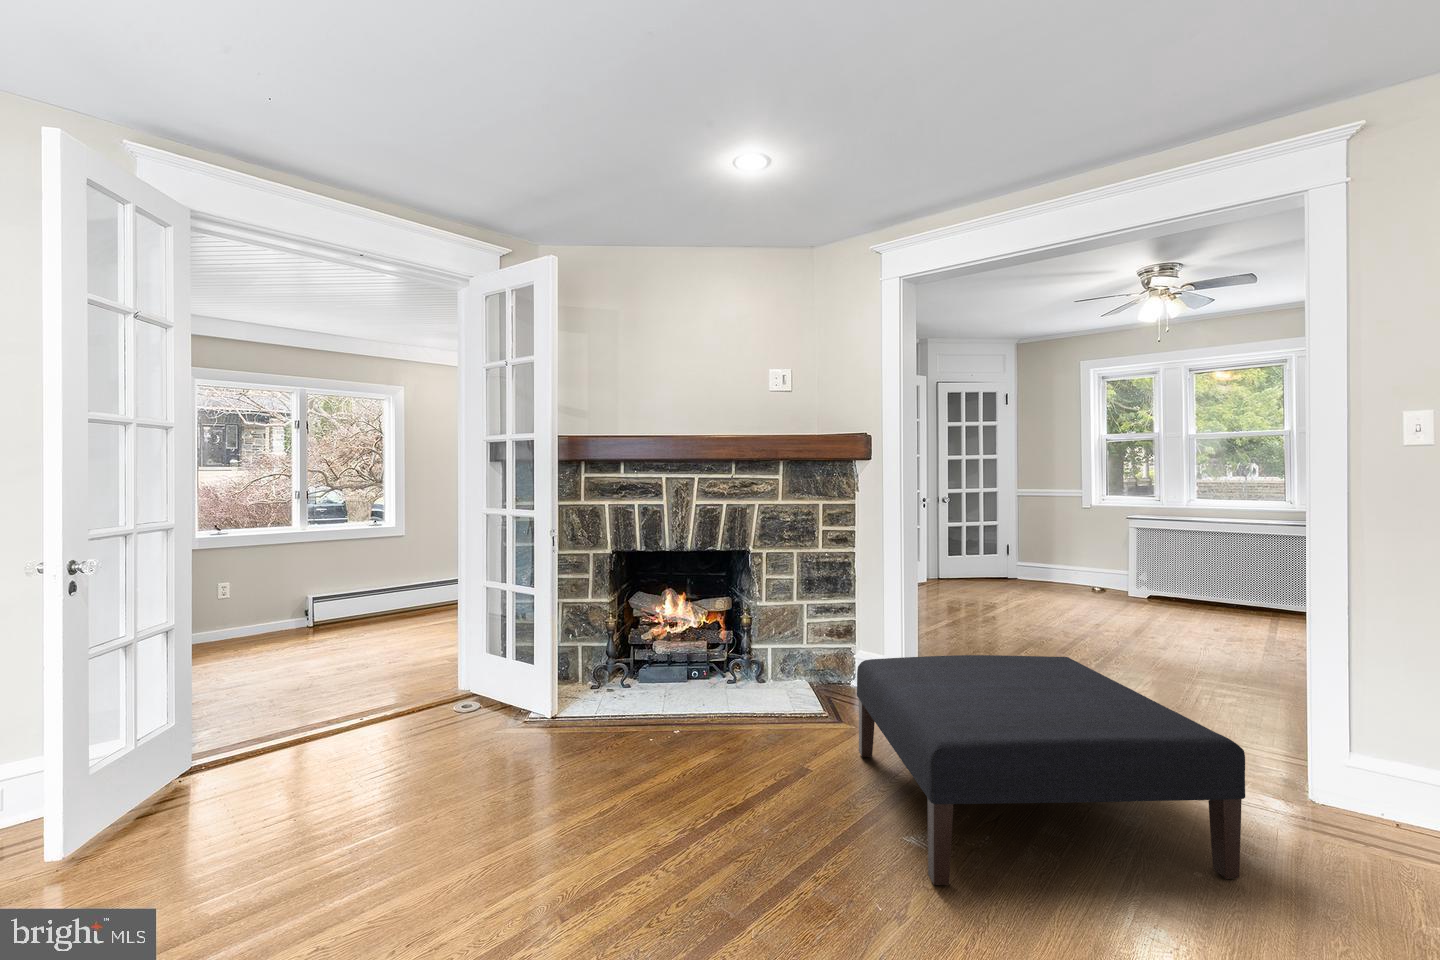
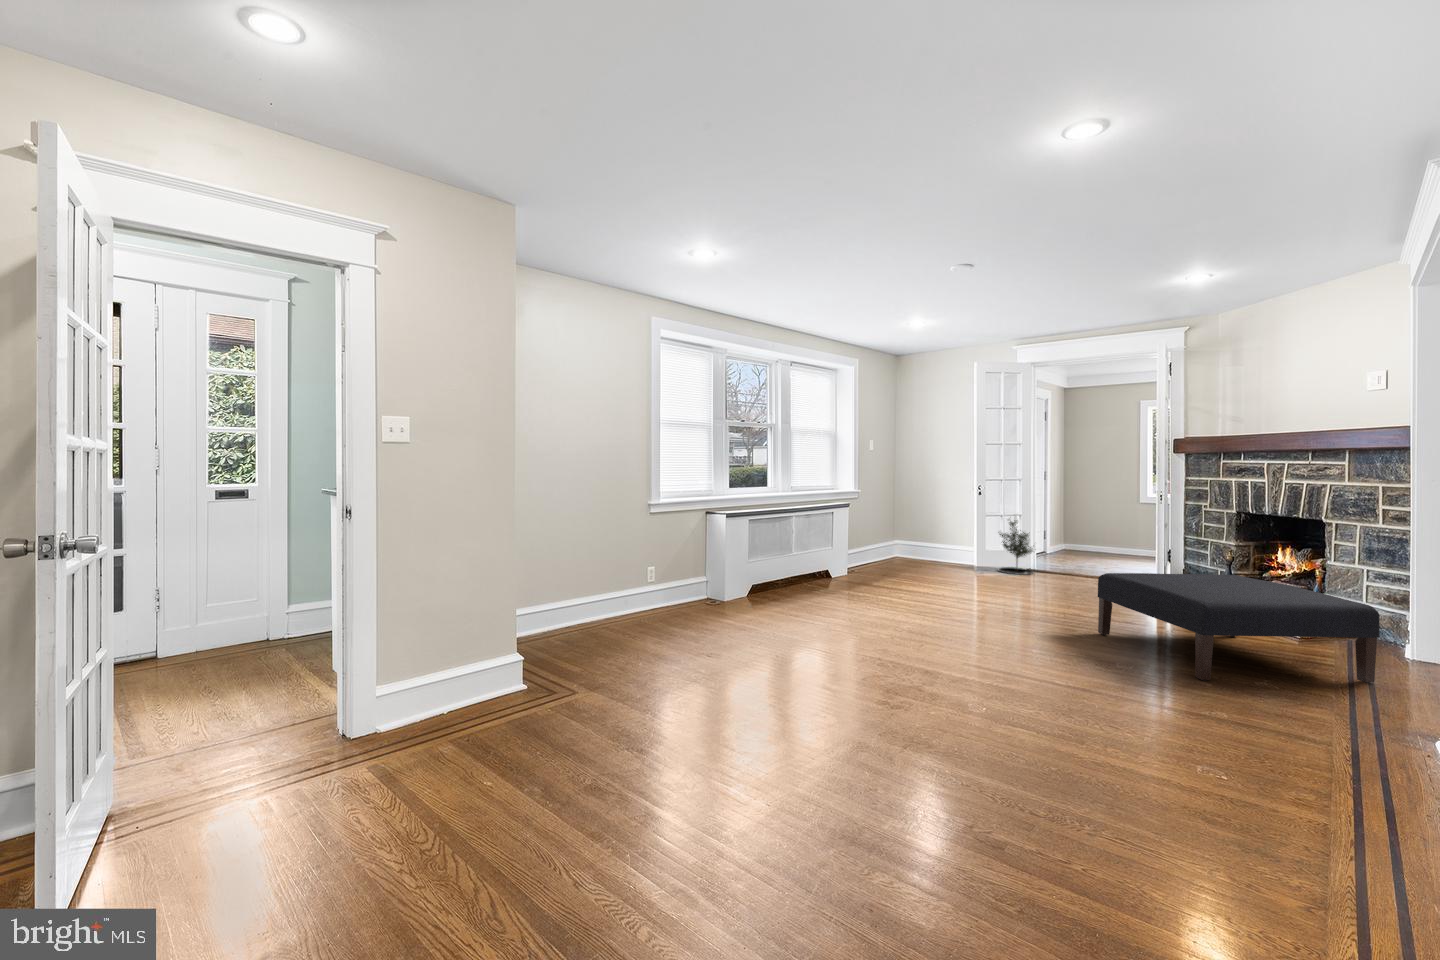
potted tree: none [147,635,292,829] -> present [998,520,1033,575]

